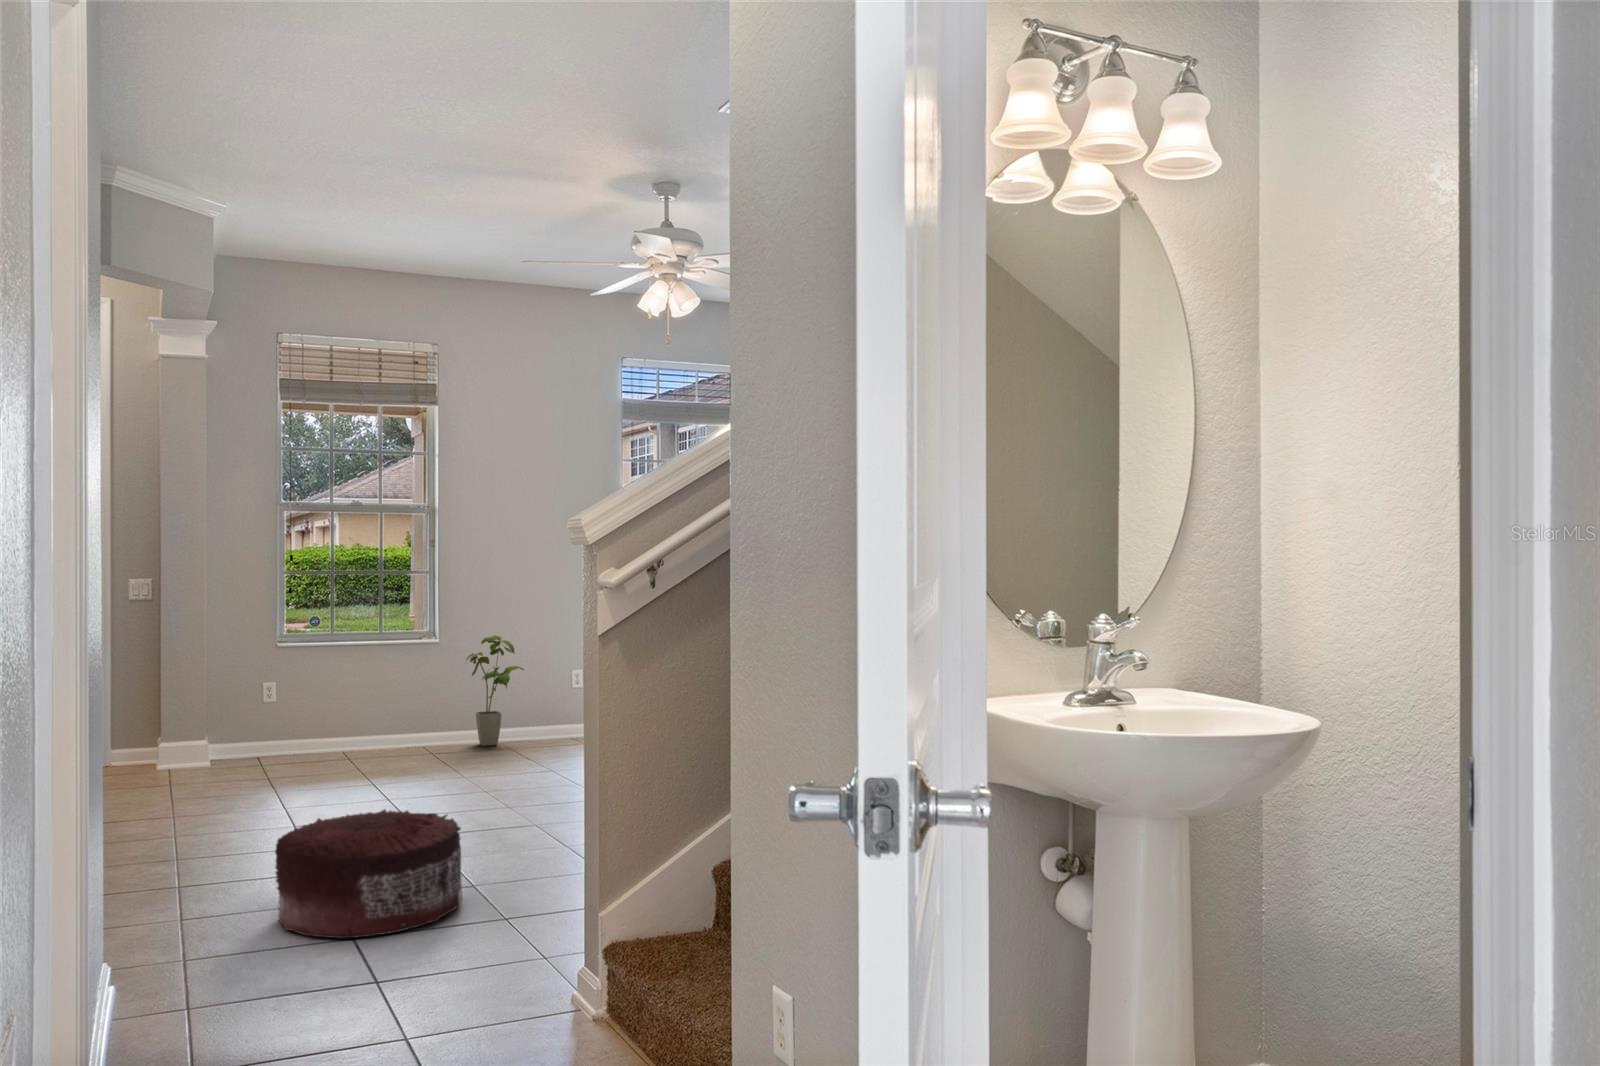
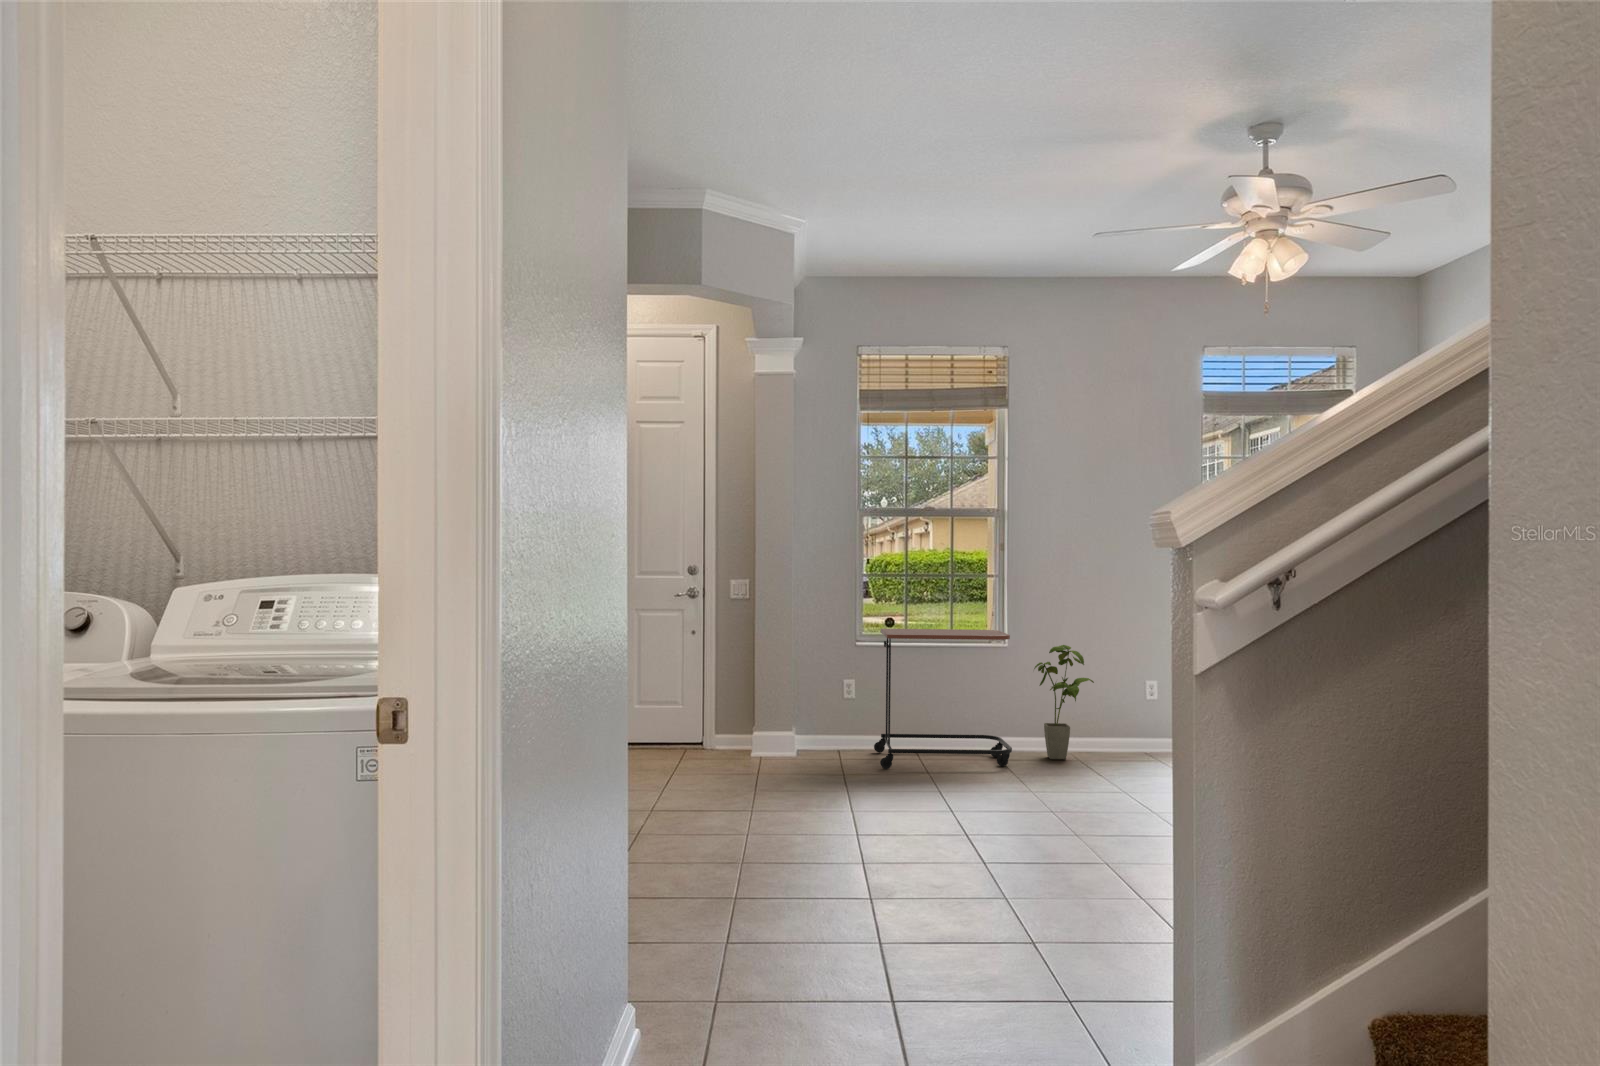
side table: none [298,624,445,769] -> present [874,629,1012,769]
pouf: present [275,809,462,938] -> none [824,838,1022,991]

